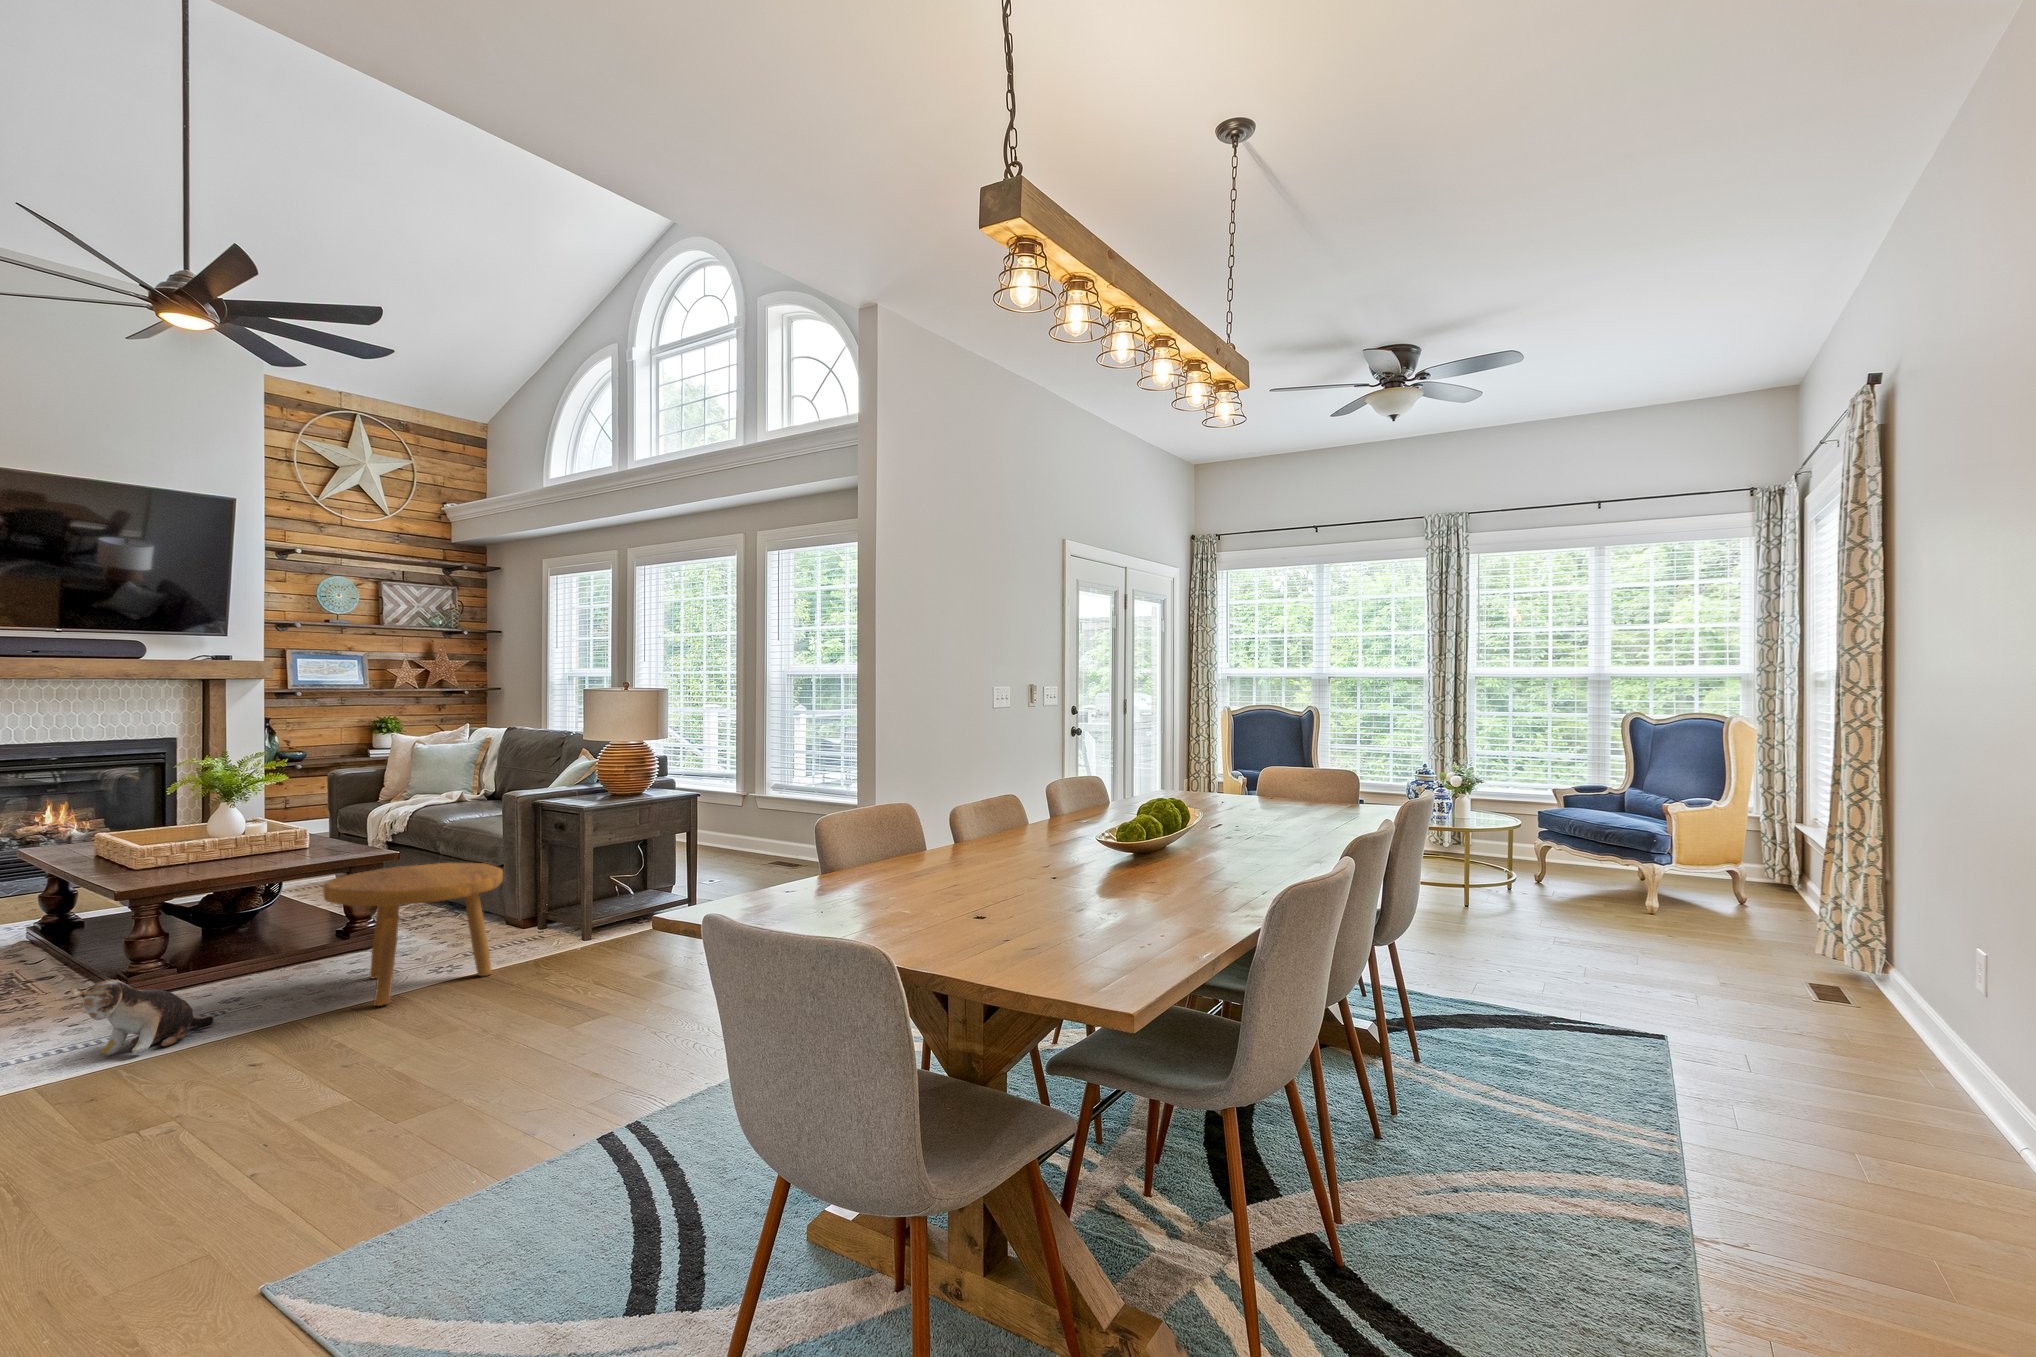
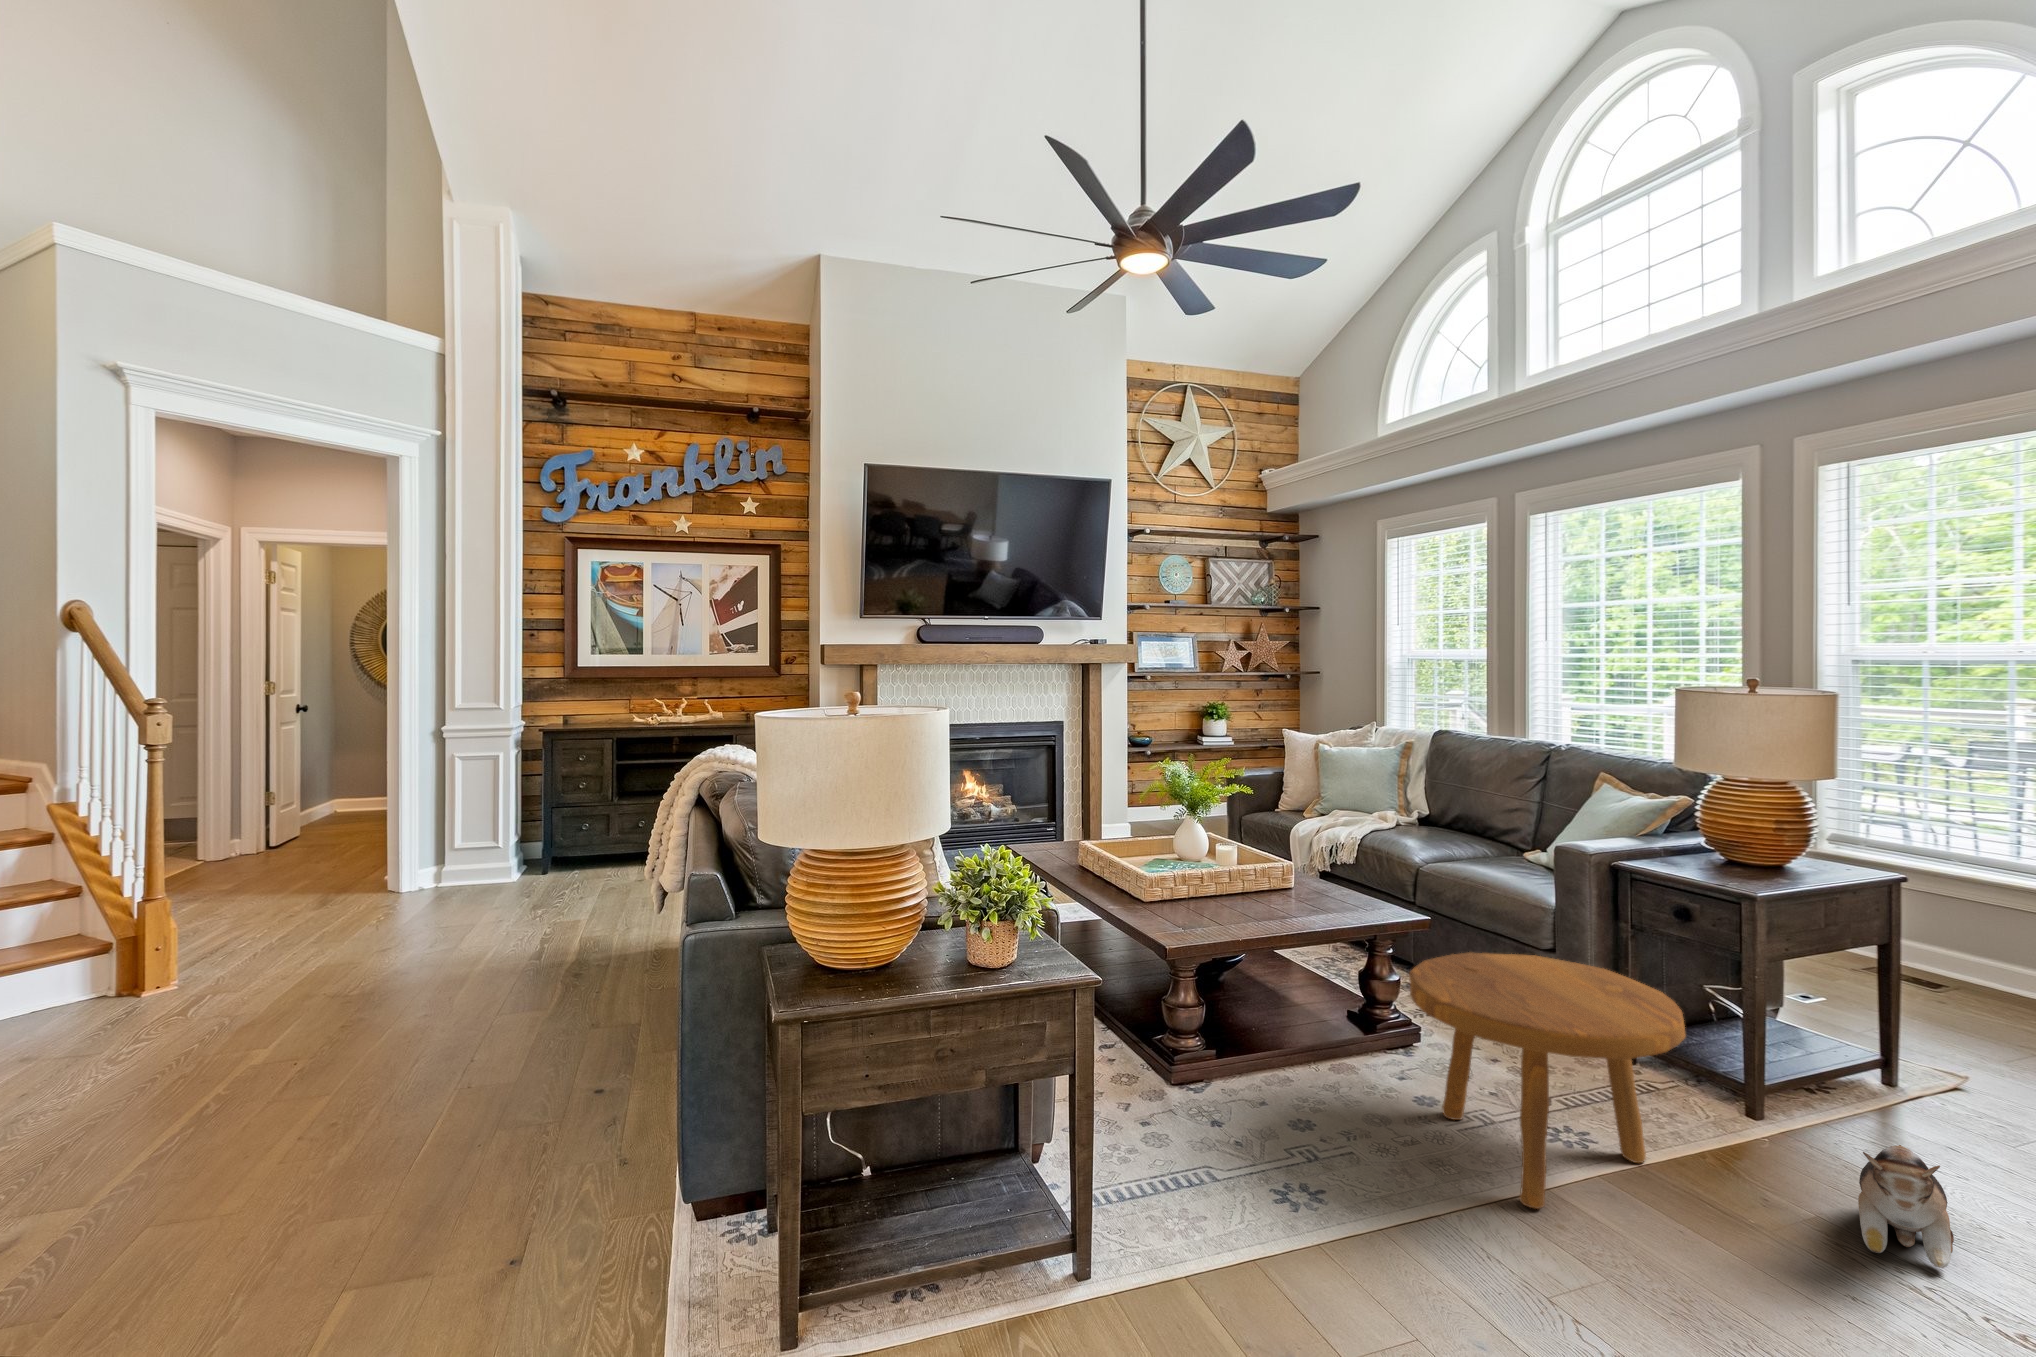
plush toy: present [71,979,214,1055] -> present [1858,1145,1954,1268]

